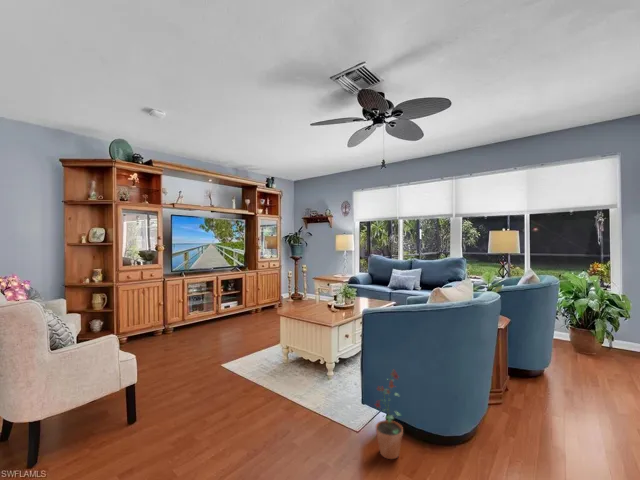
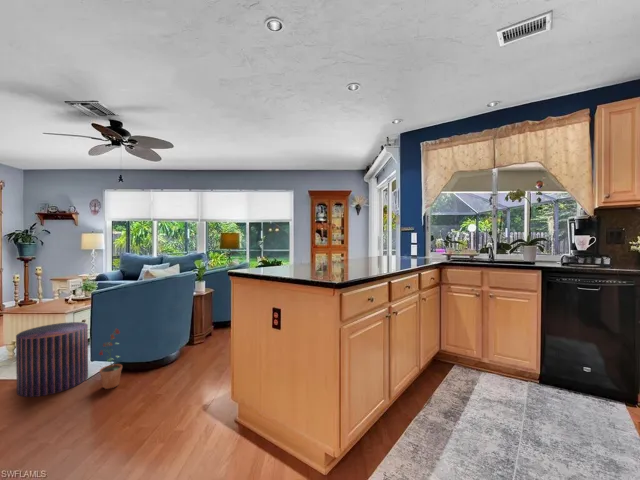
pouf: none [291,342,358,439] -> present [16,322,88,397]

